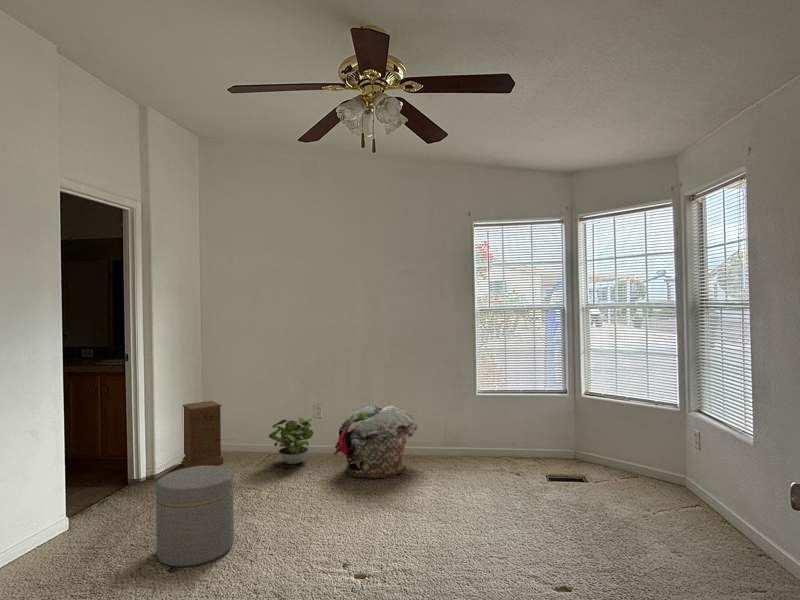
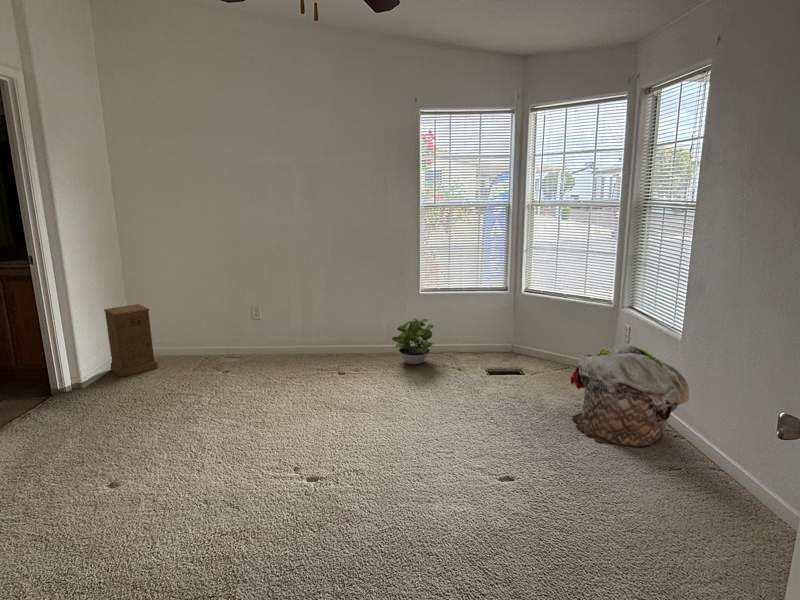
laundry basket: present [334,405,417,479] -> present [570,346,689,447]
potted plant: present [269,418,313,464] -> present [392,318,433,364]
ottoman: present [156,466,234,567] -> none [84,378,177,482]

